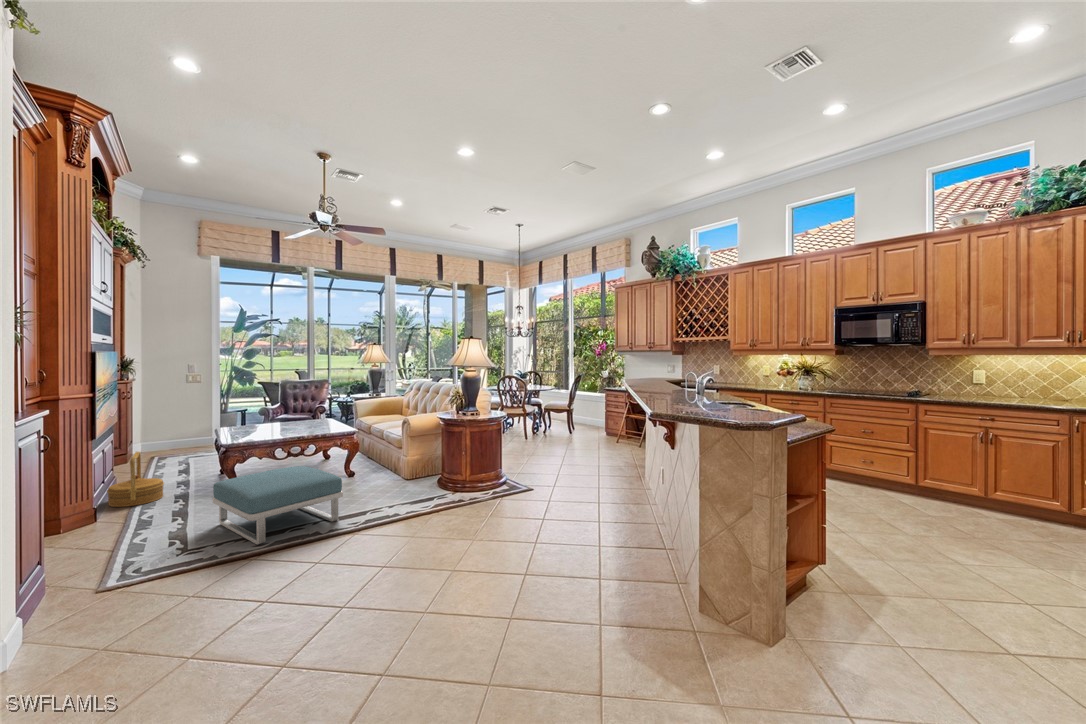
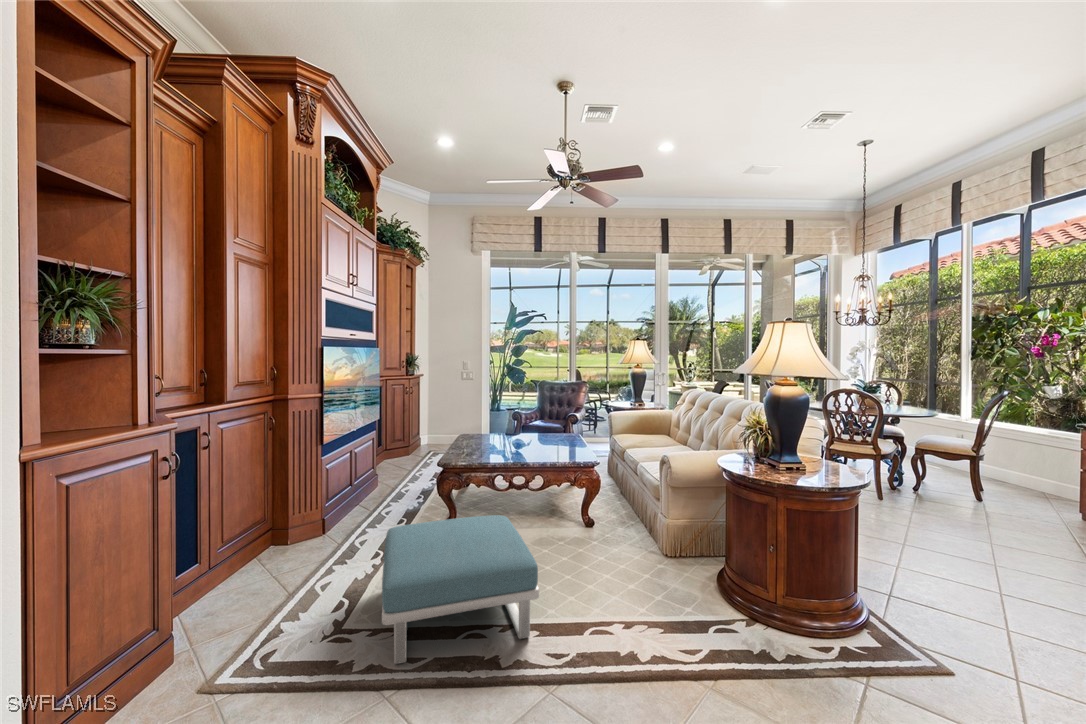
woven basket: present [107,451,164,507] -> none [345,456,395,519]

